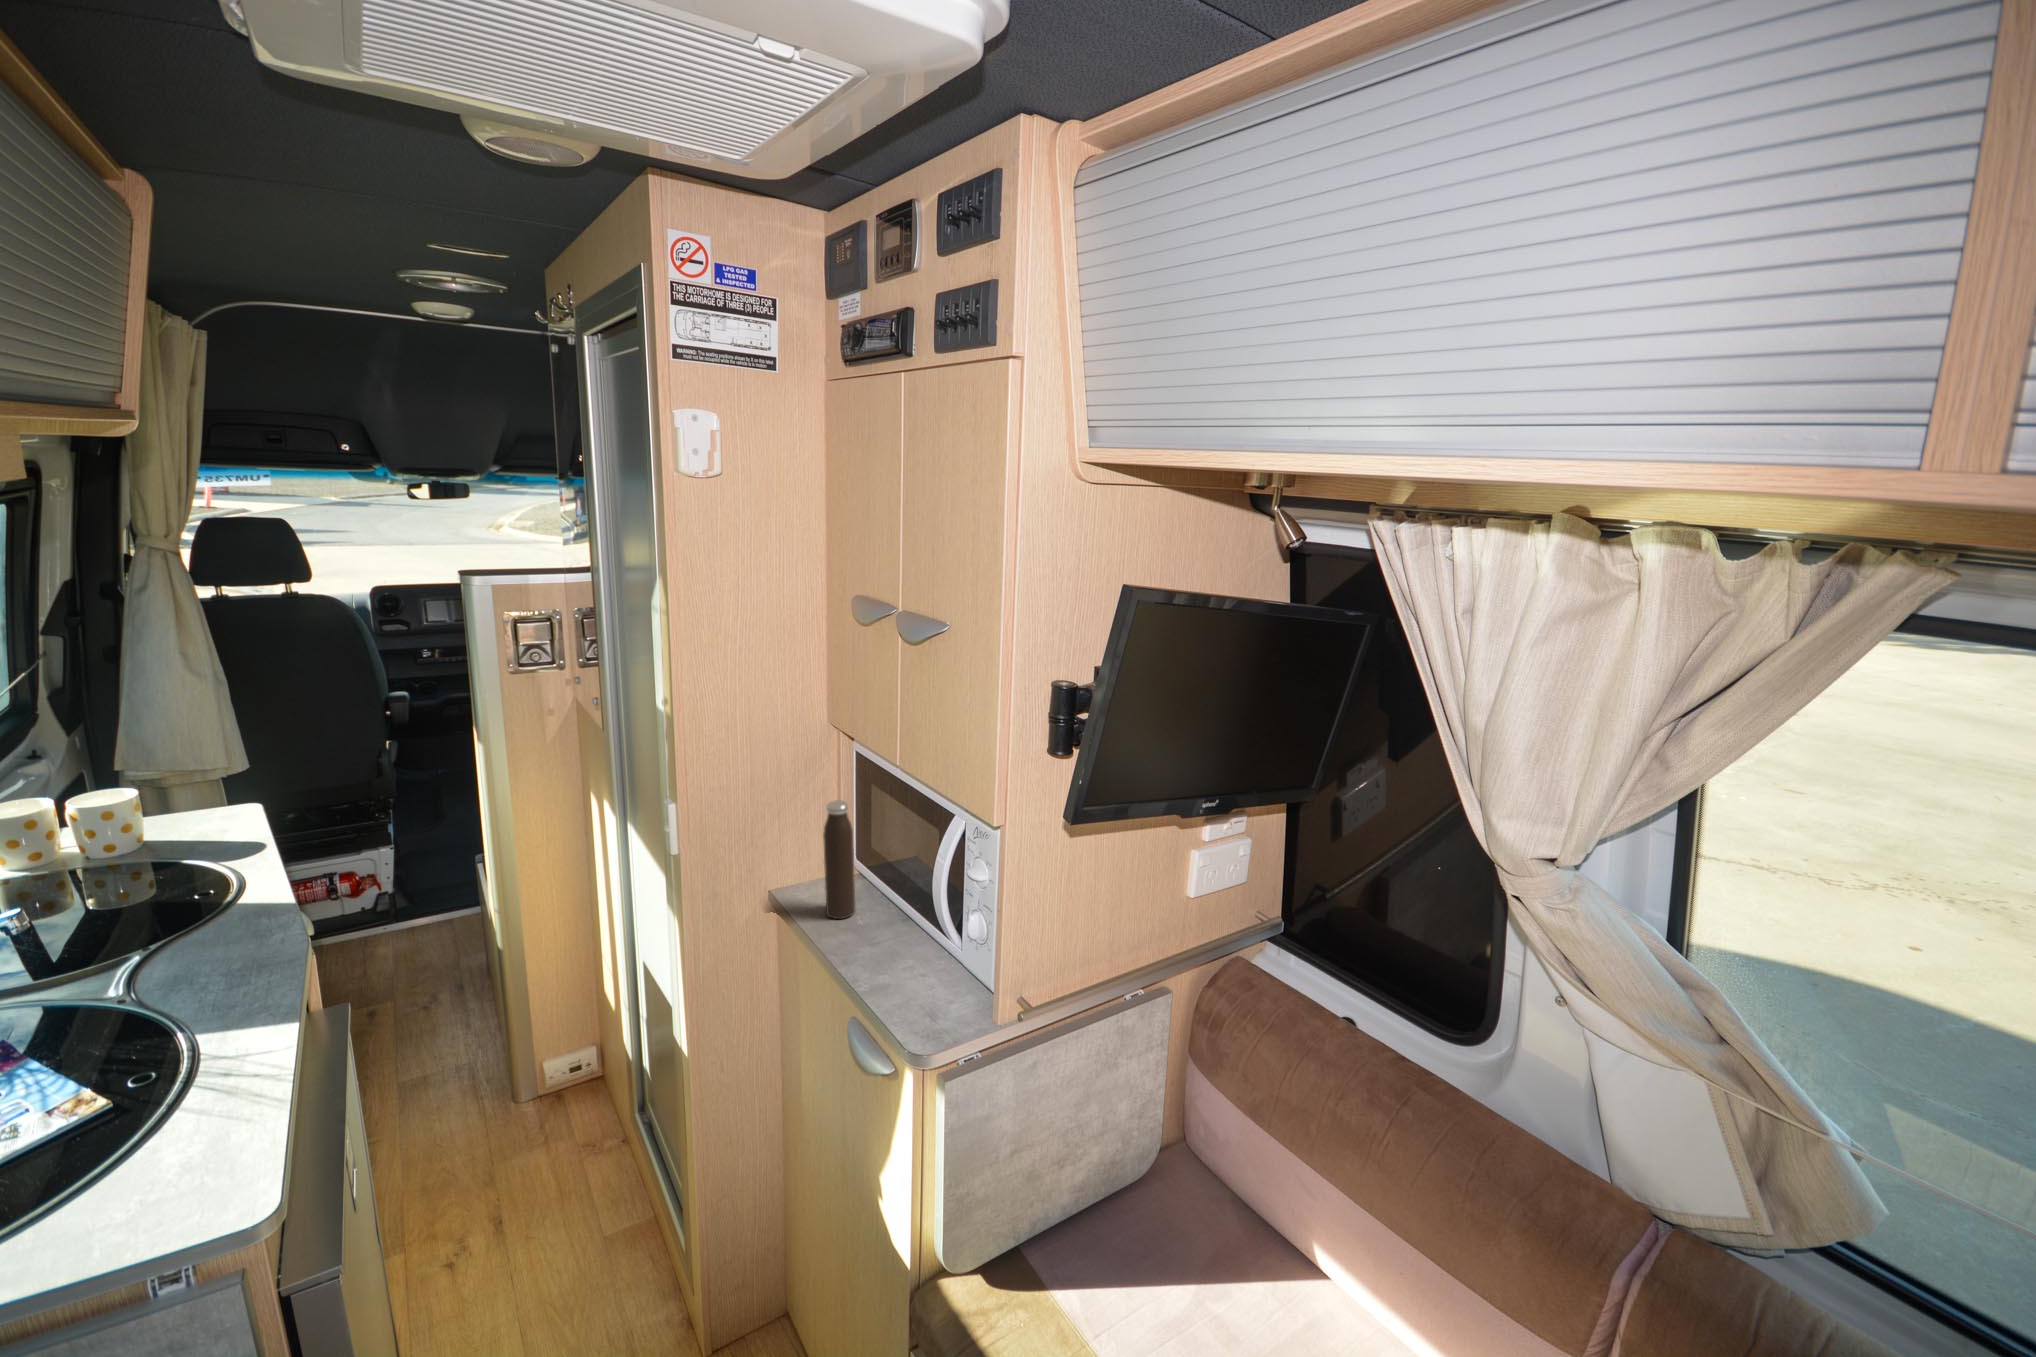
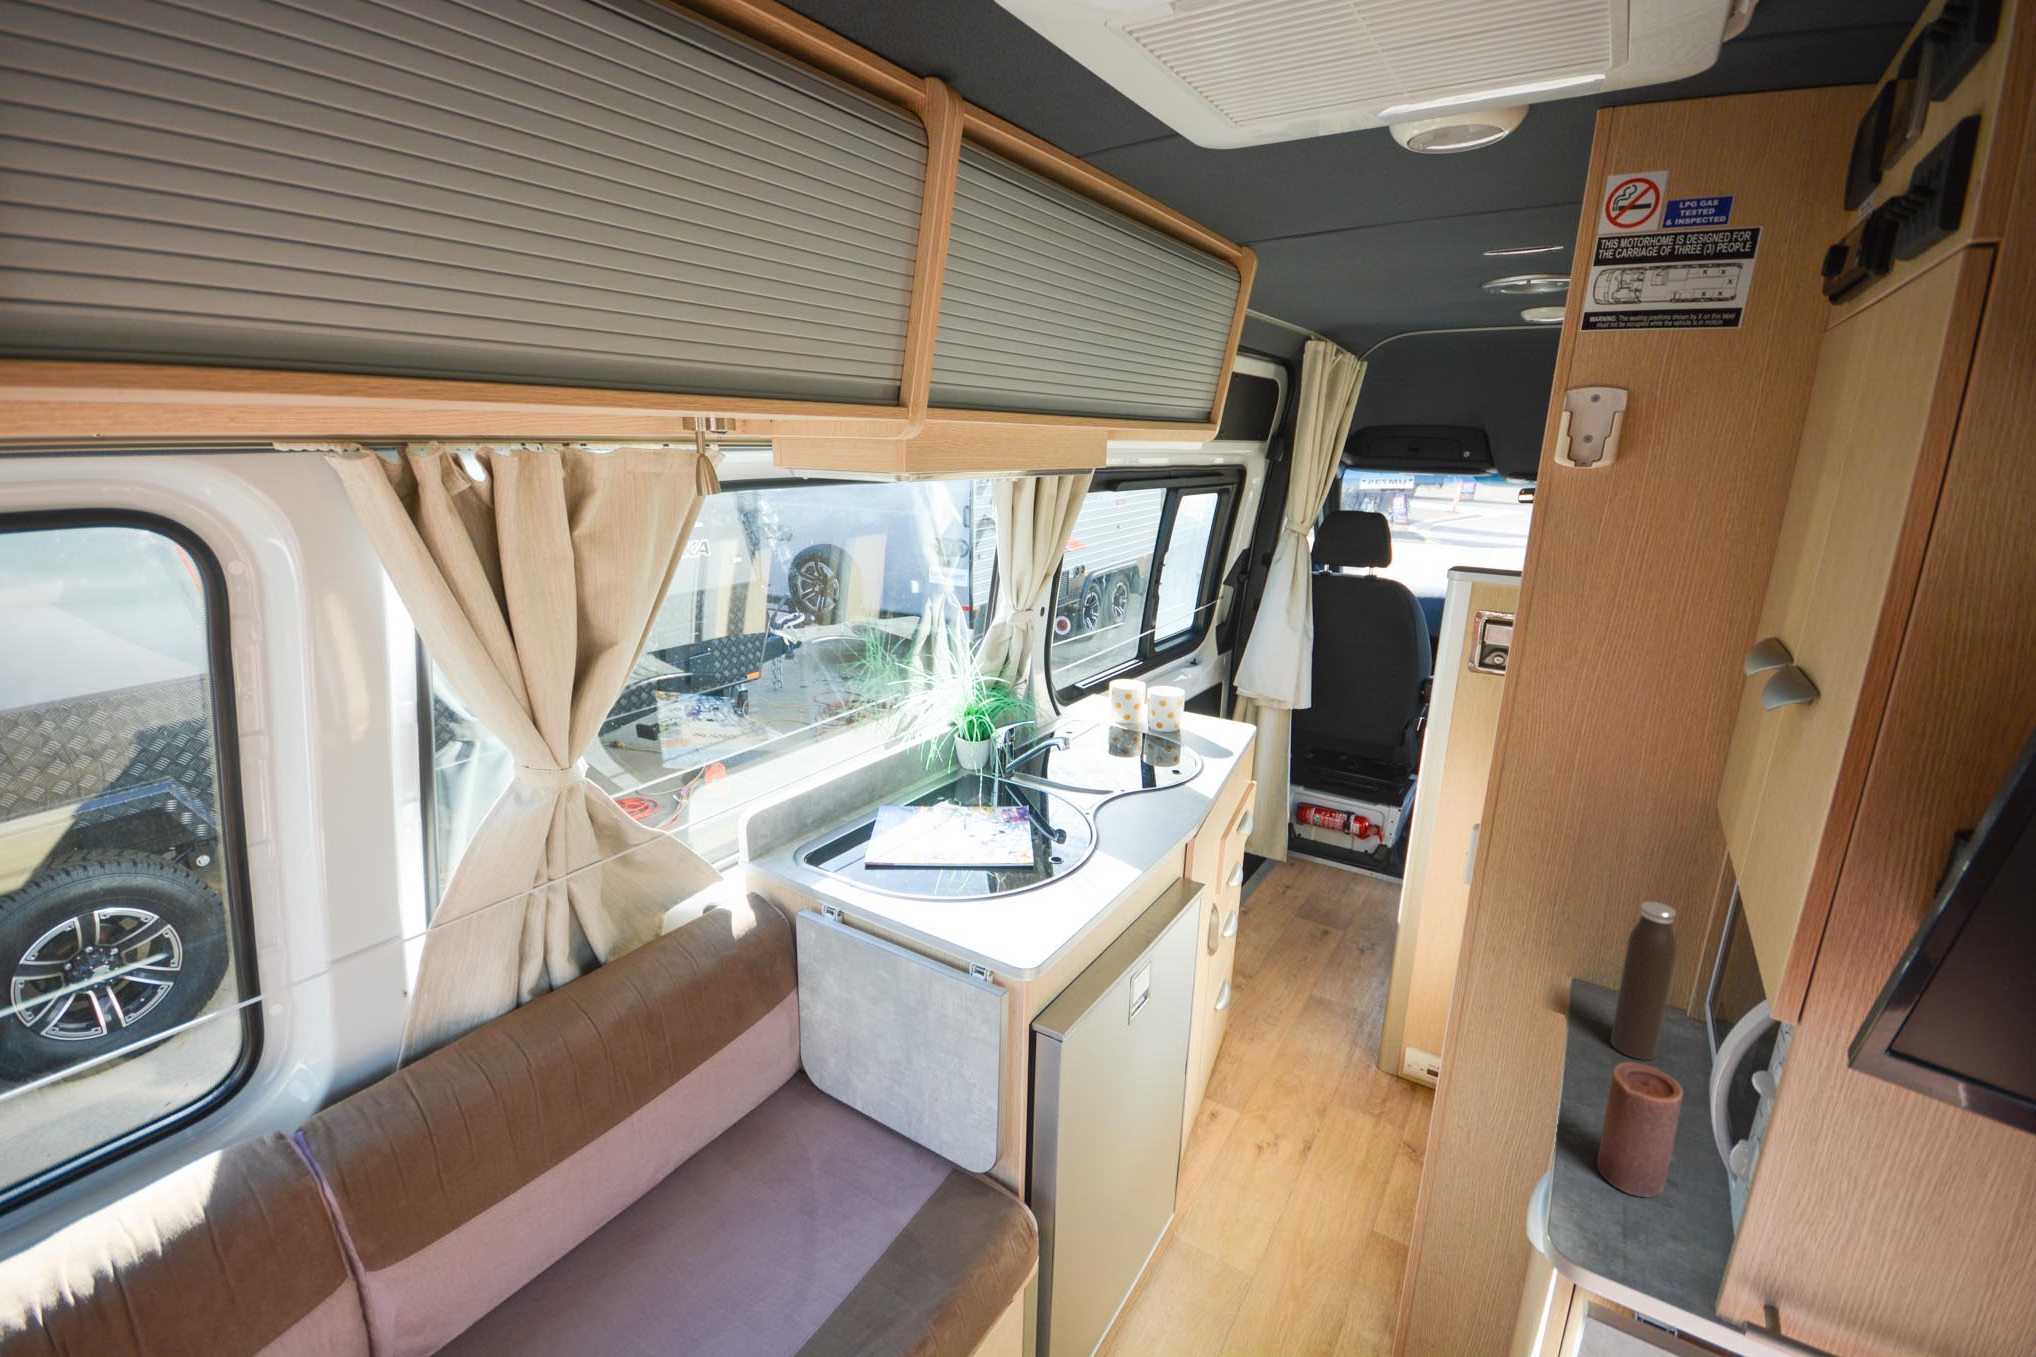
candle: none [890,903,930,995] -> present [1597,1062,1683,1197]

